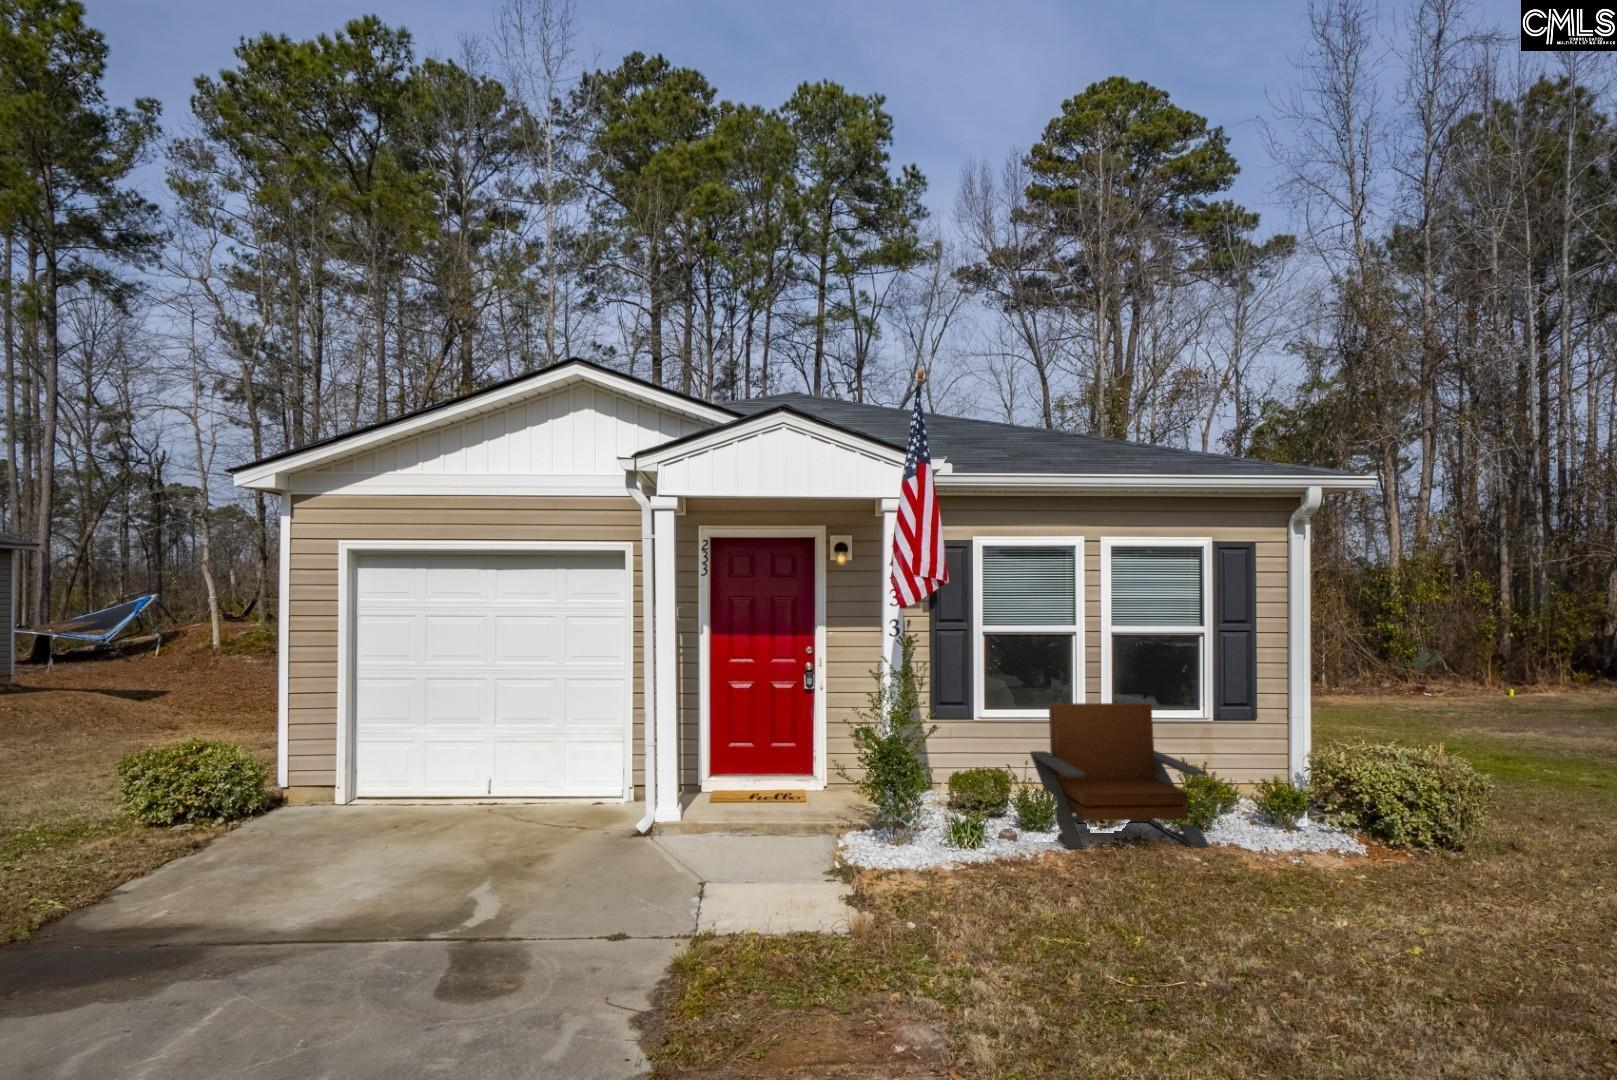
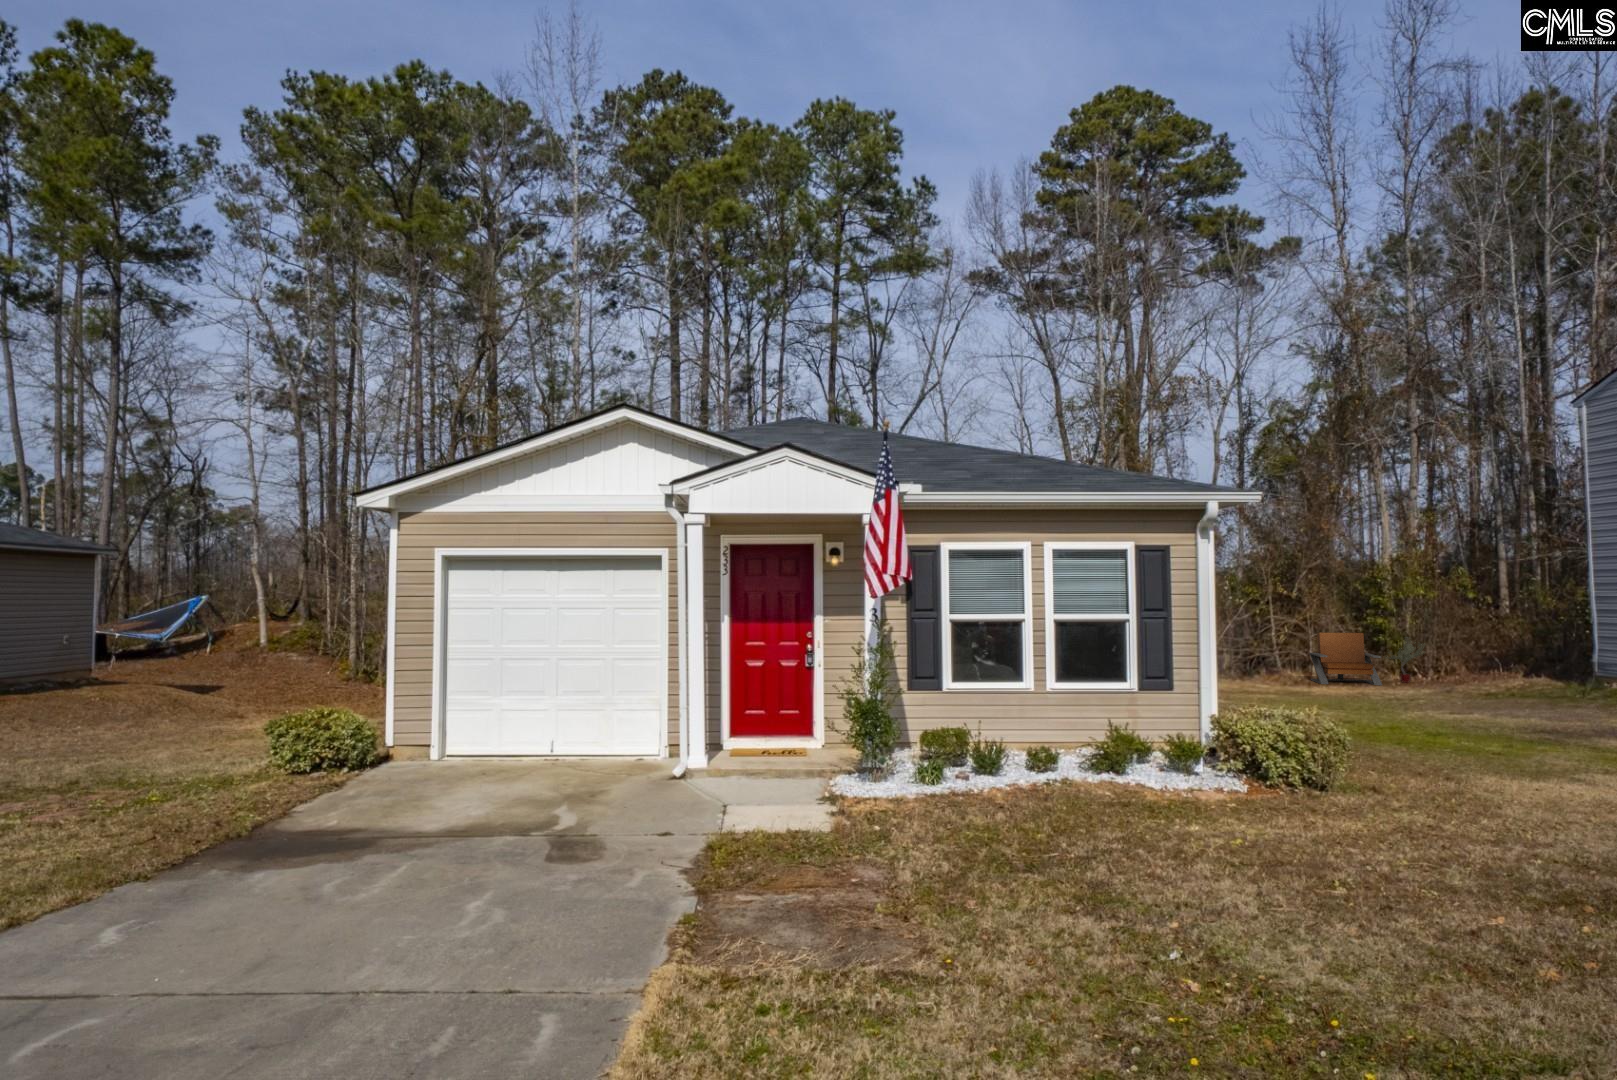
lounge chair: present [1030,703,1208,849] -> present [1309,633,1382,685]

